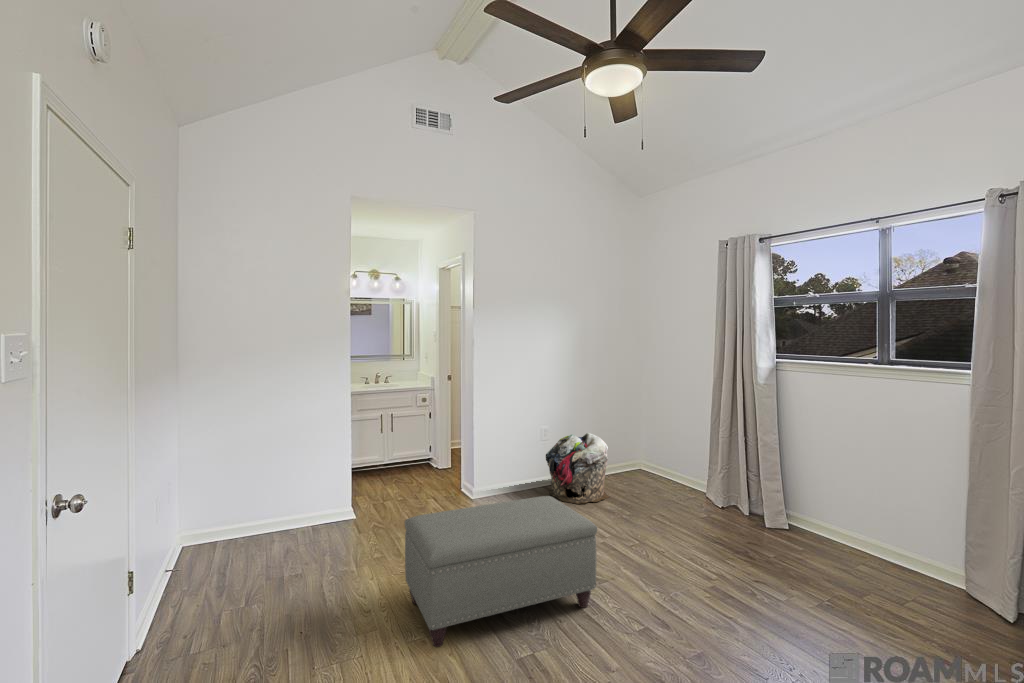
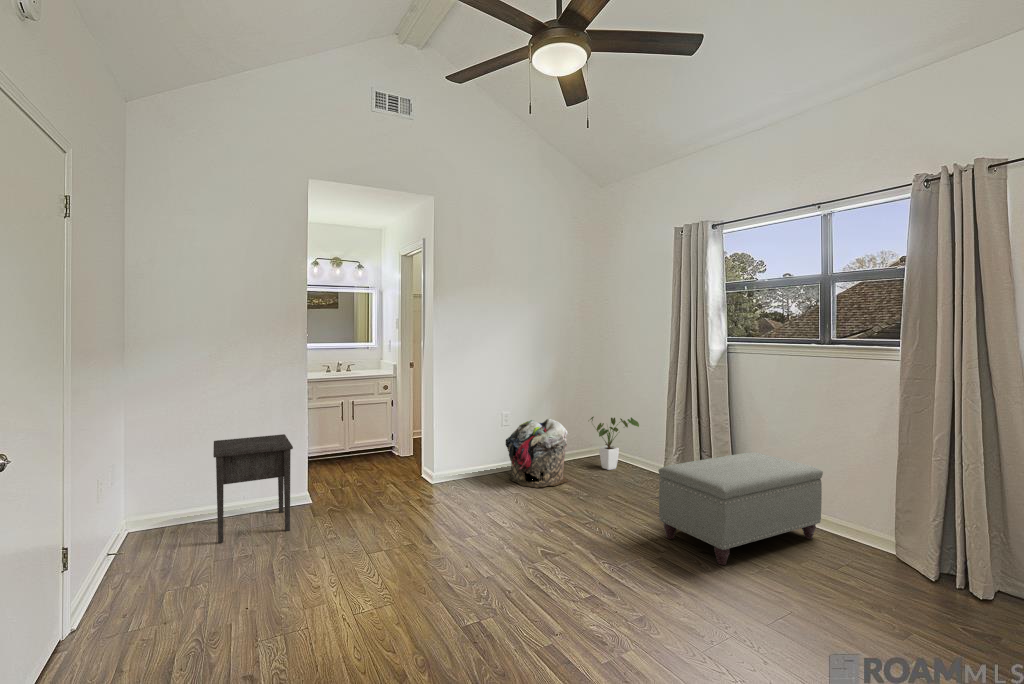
house plant: none [626,431,681,485] -> present [590,417,639,470]
nightstand: none [264,450,340,559] -> present [213,434,293,543]
ottoman: present [405,496,597,647] -> present [659,452,823,565]

